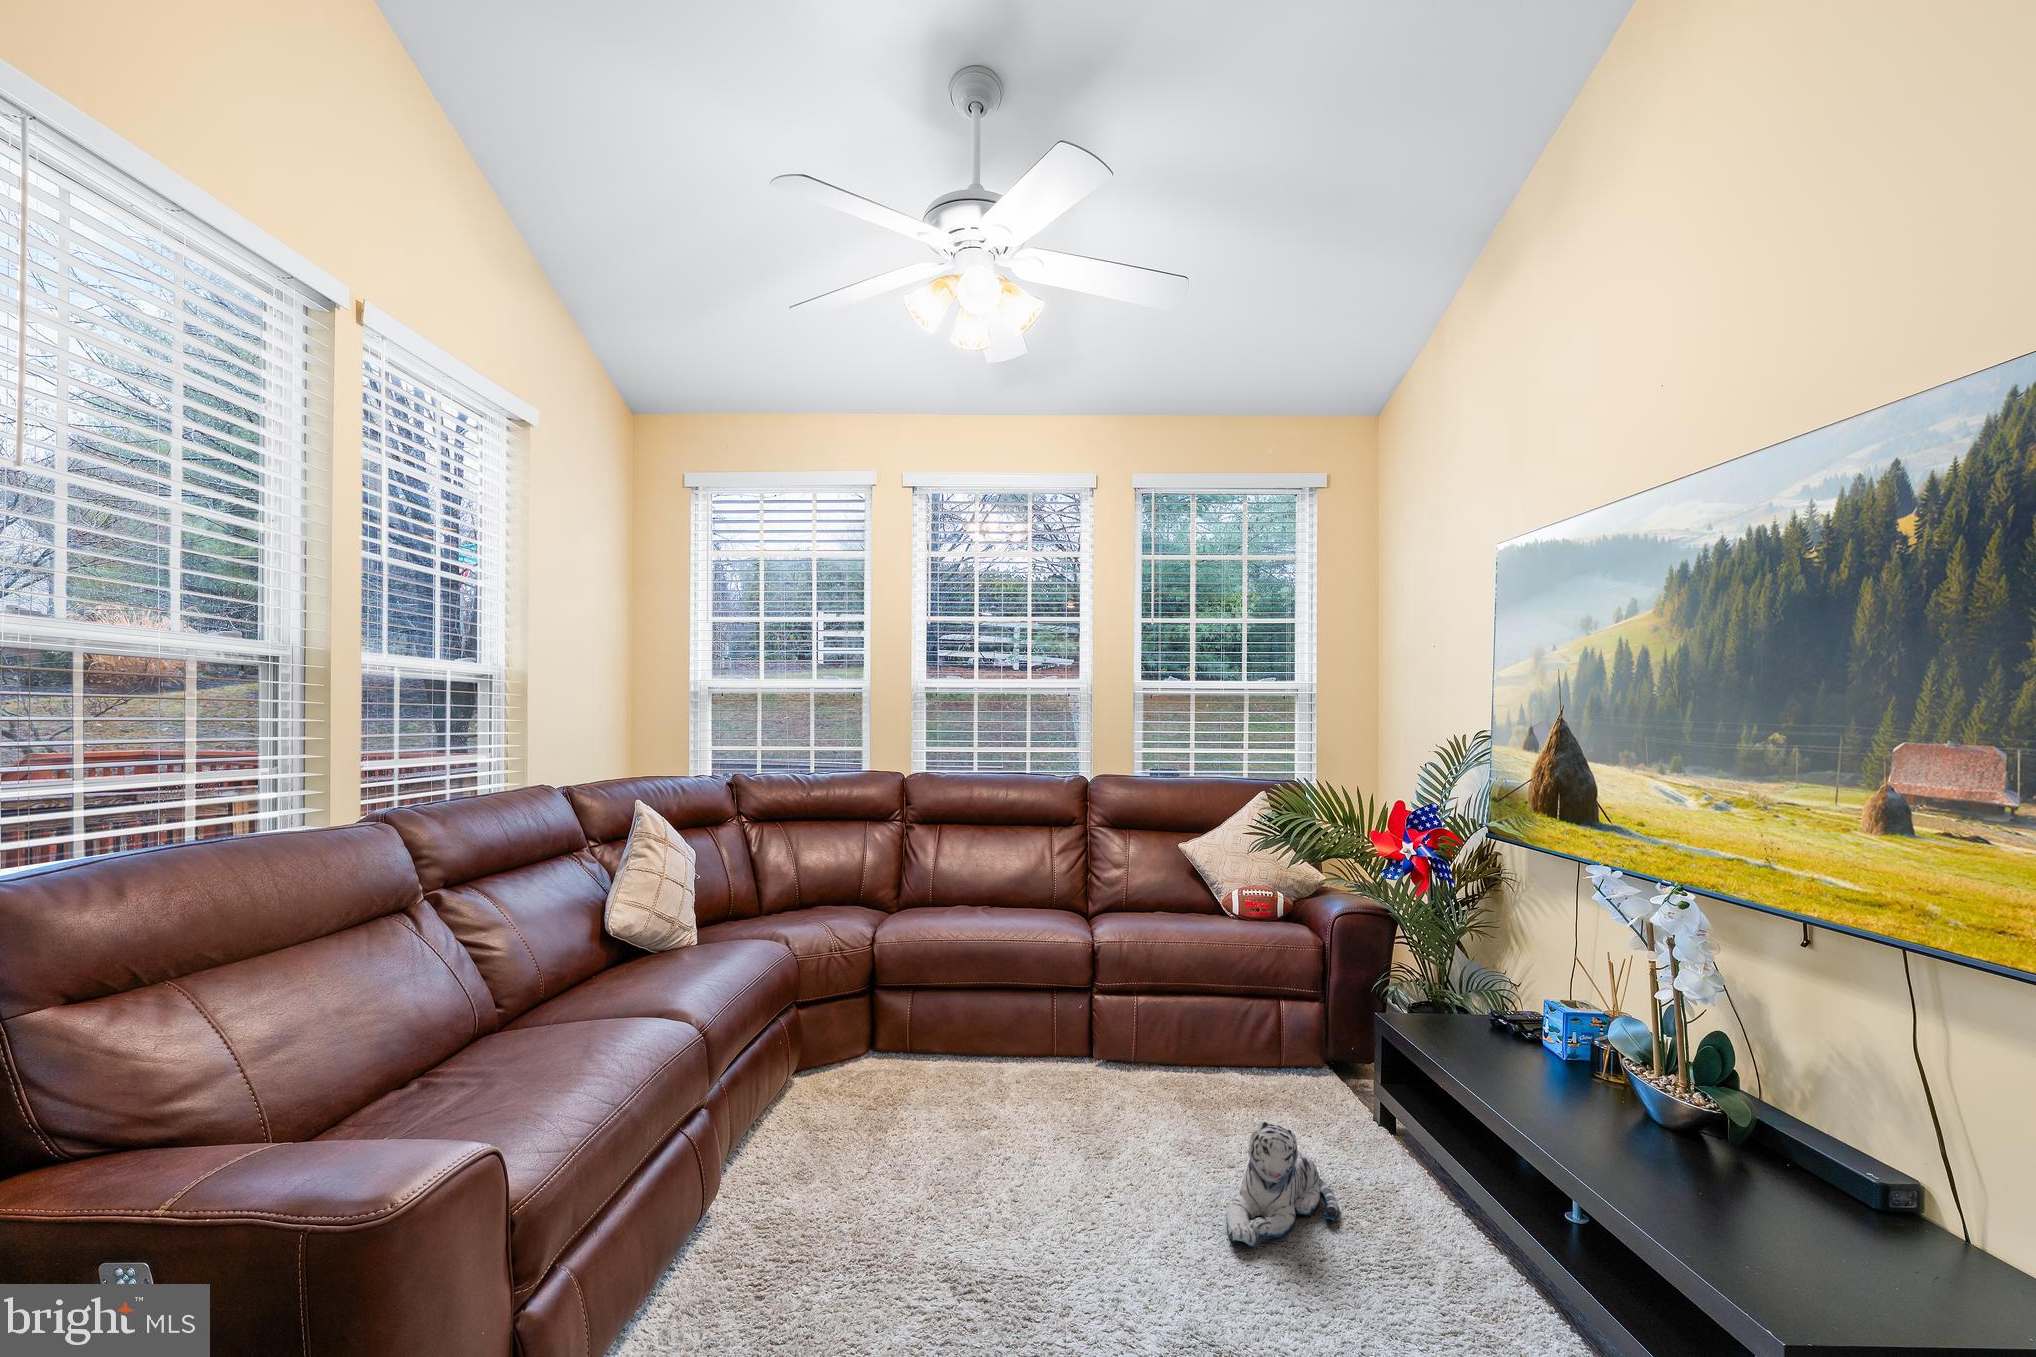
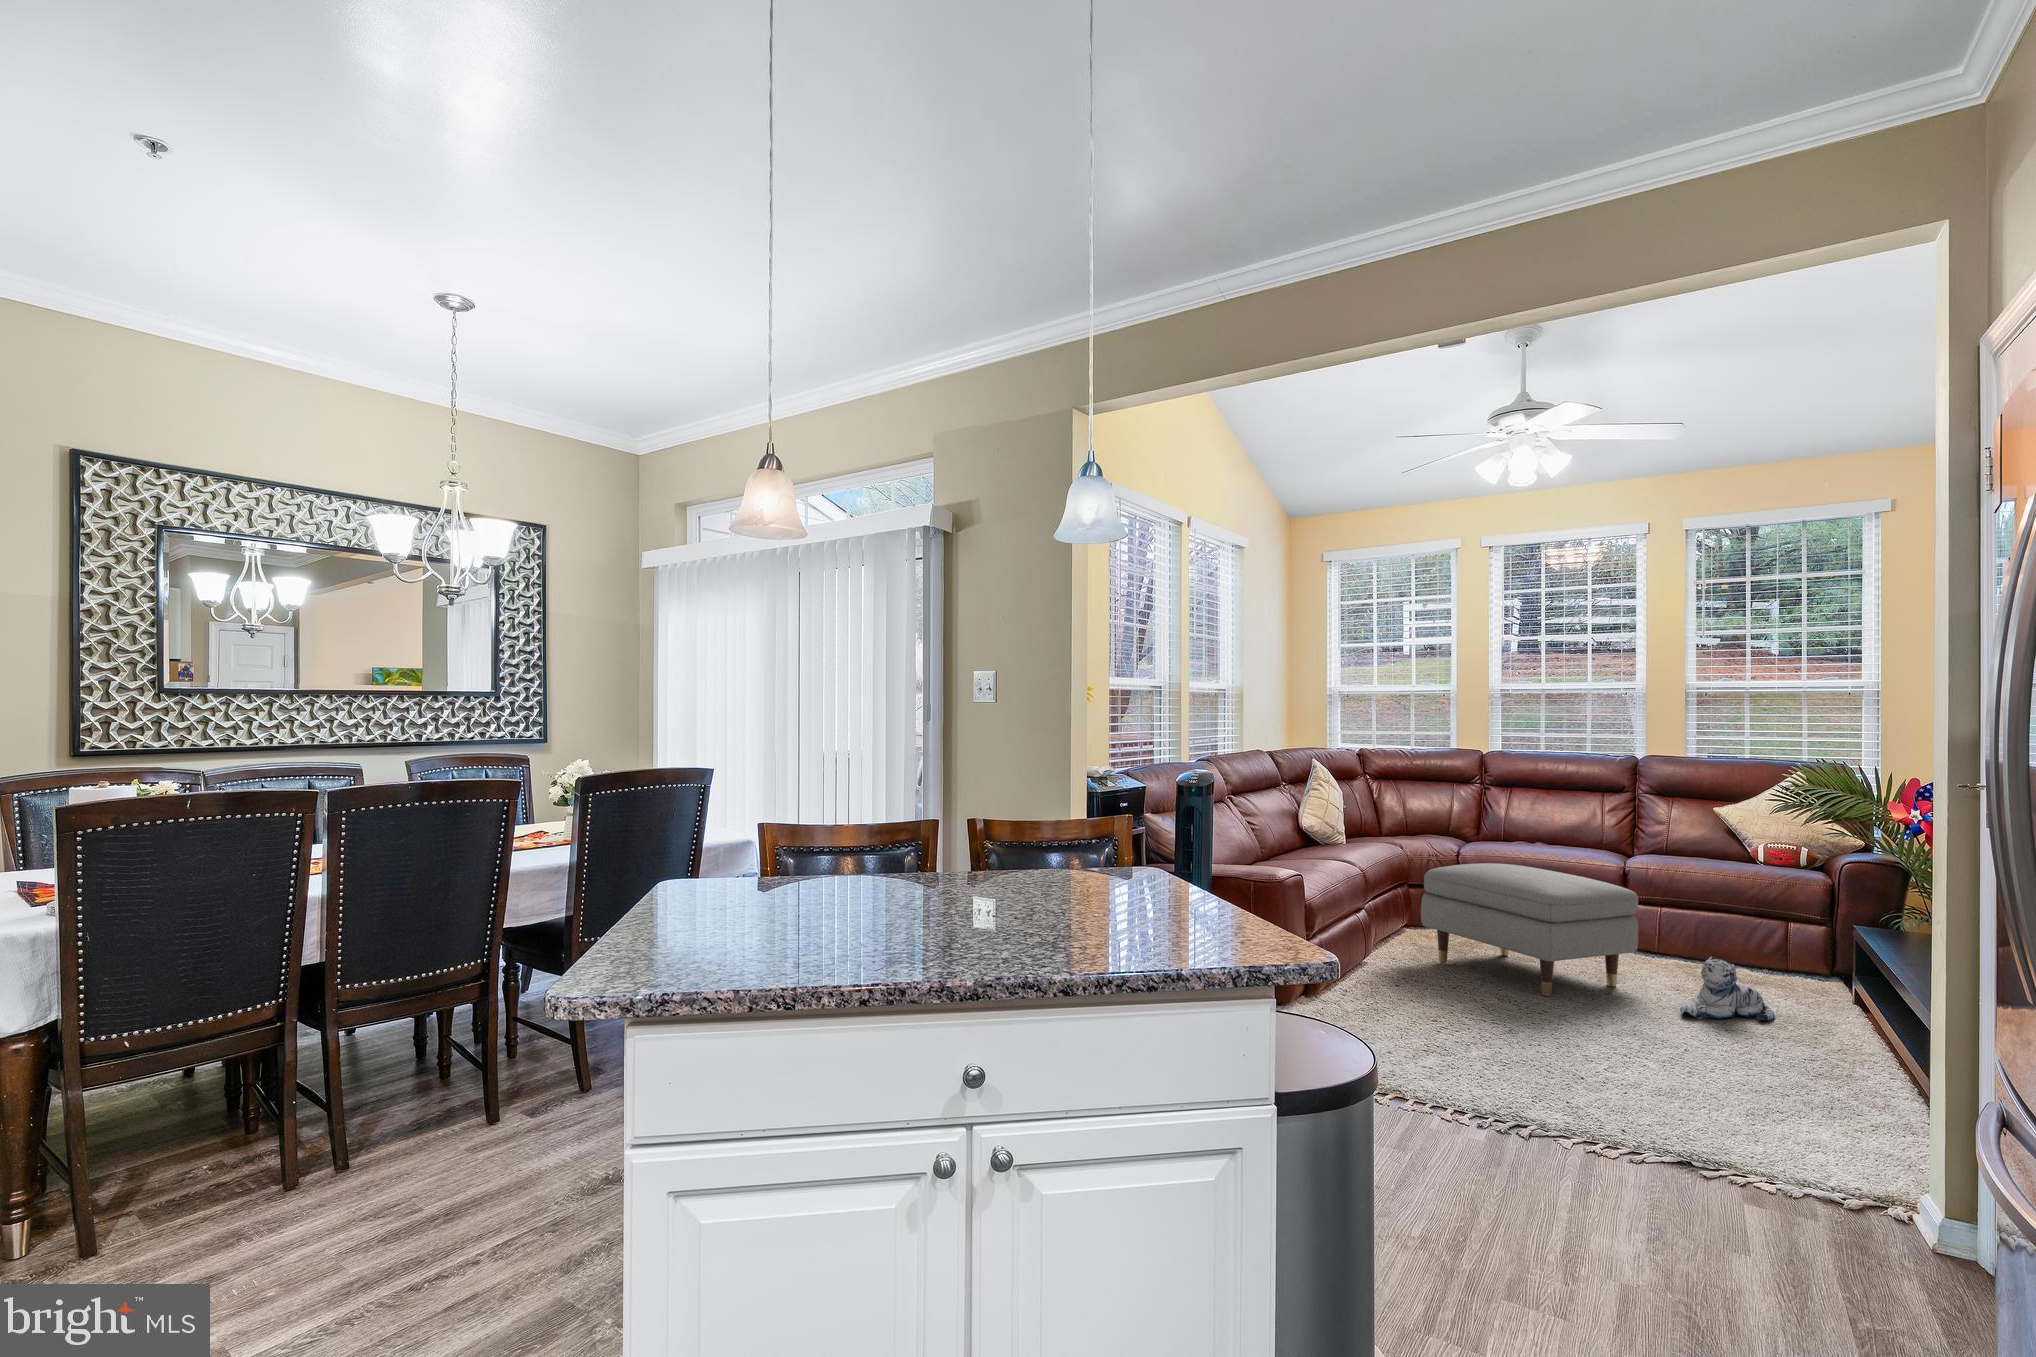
ottoman: none [808,969,1147,1251] -> present [1421,863,1638,996]

